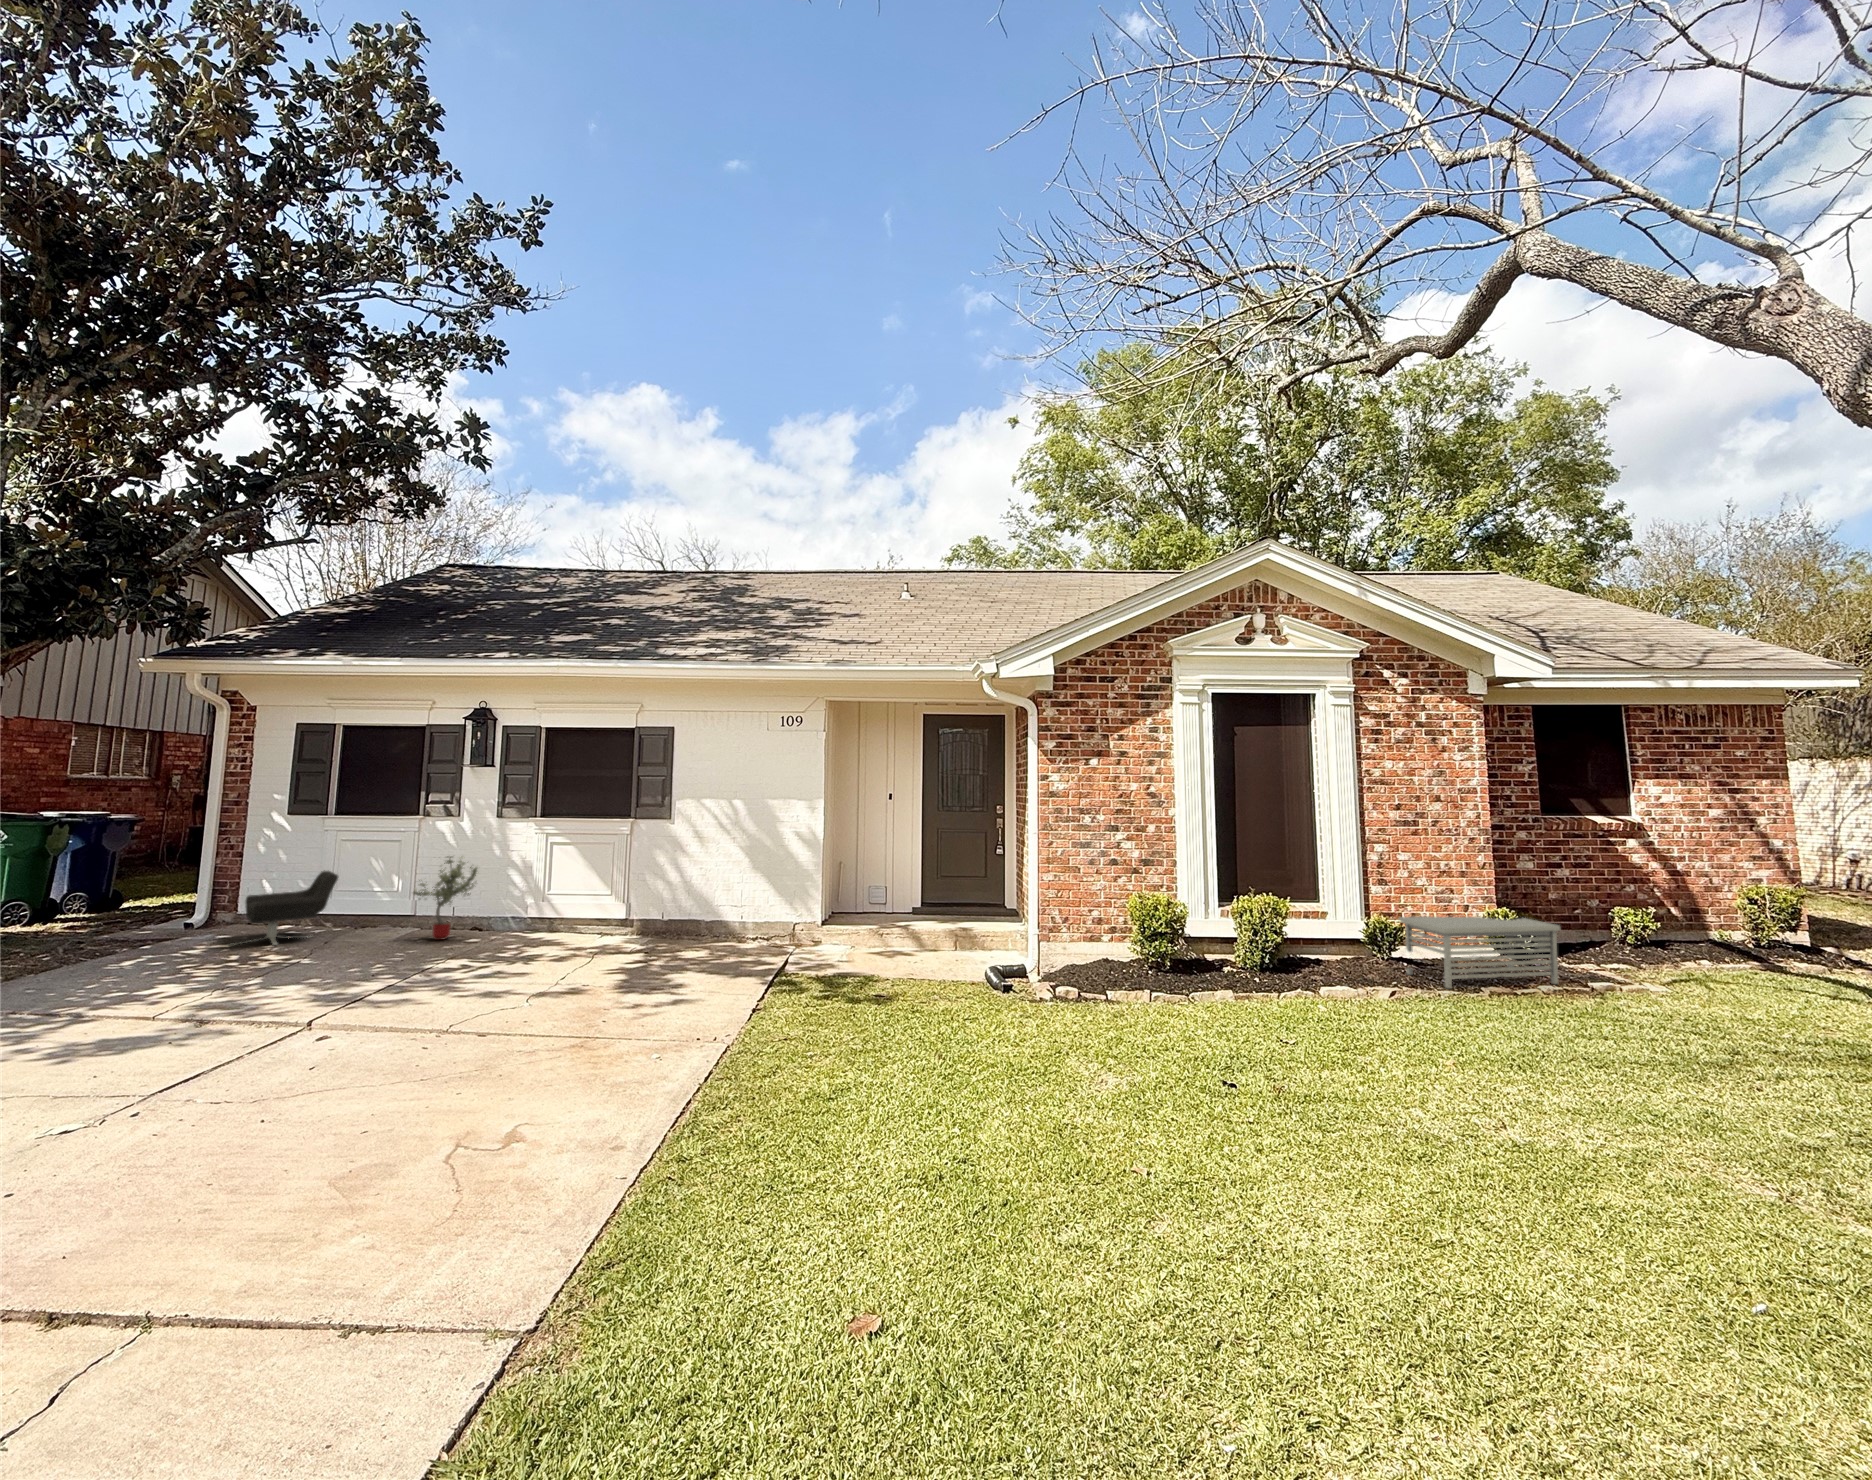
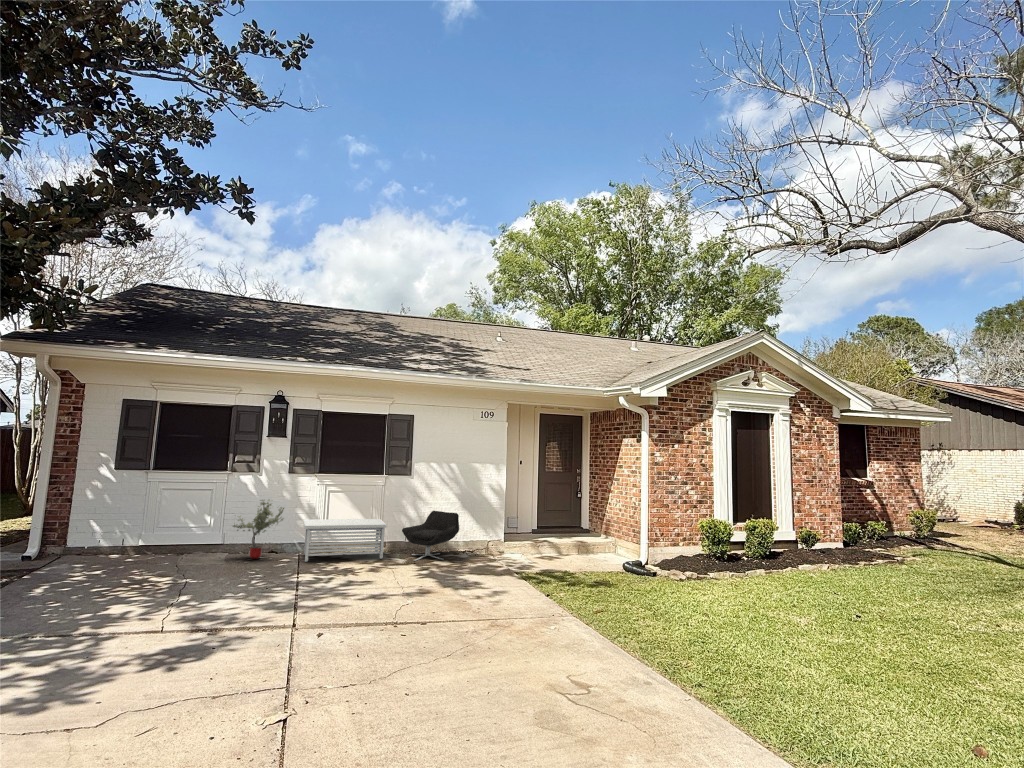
lounge chair: present [234,870,338,945] -> present [402,511,459,561]
storage bench: present [1399,916,1561,988] -> present [303,519,387,562]

